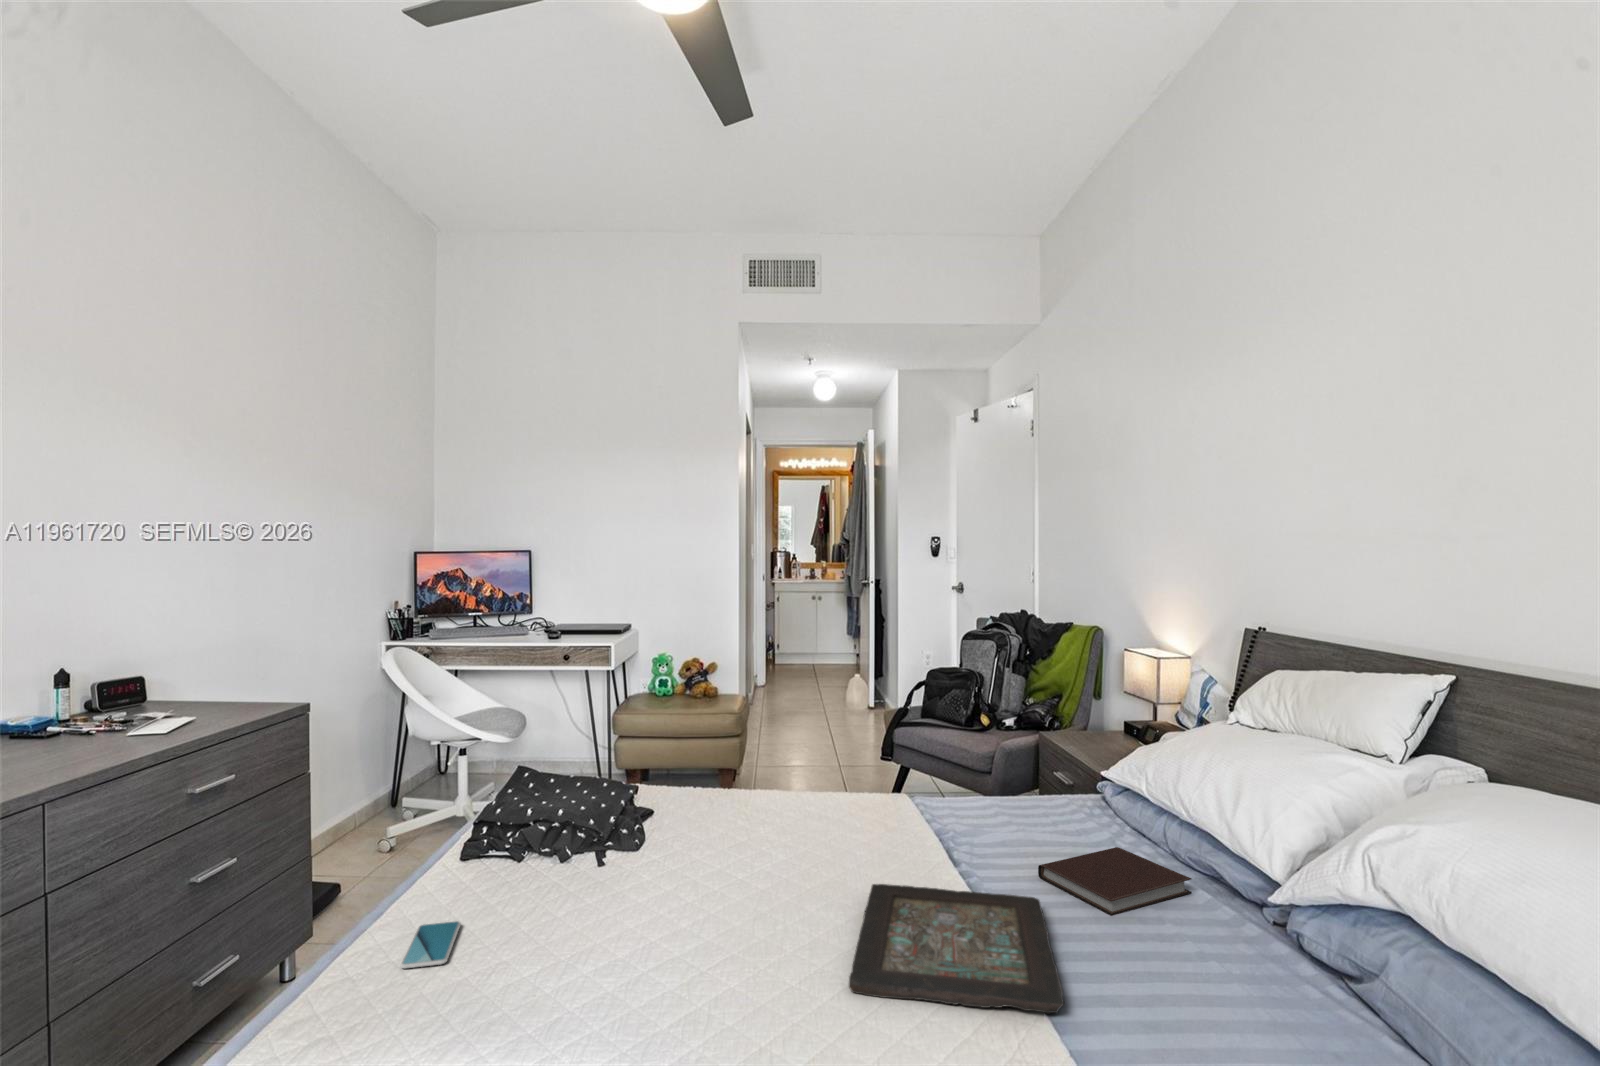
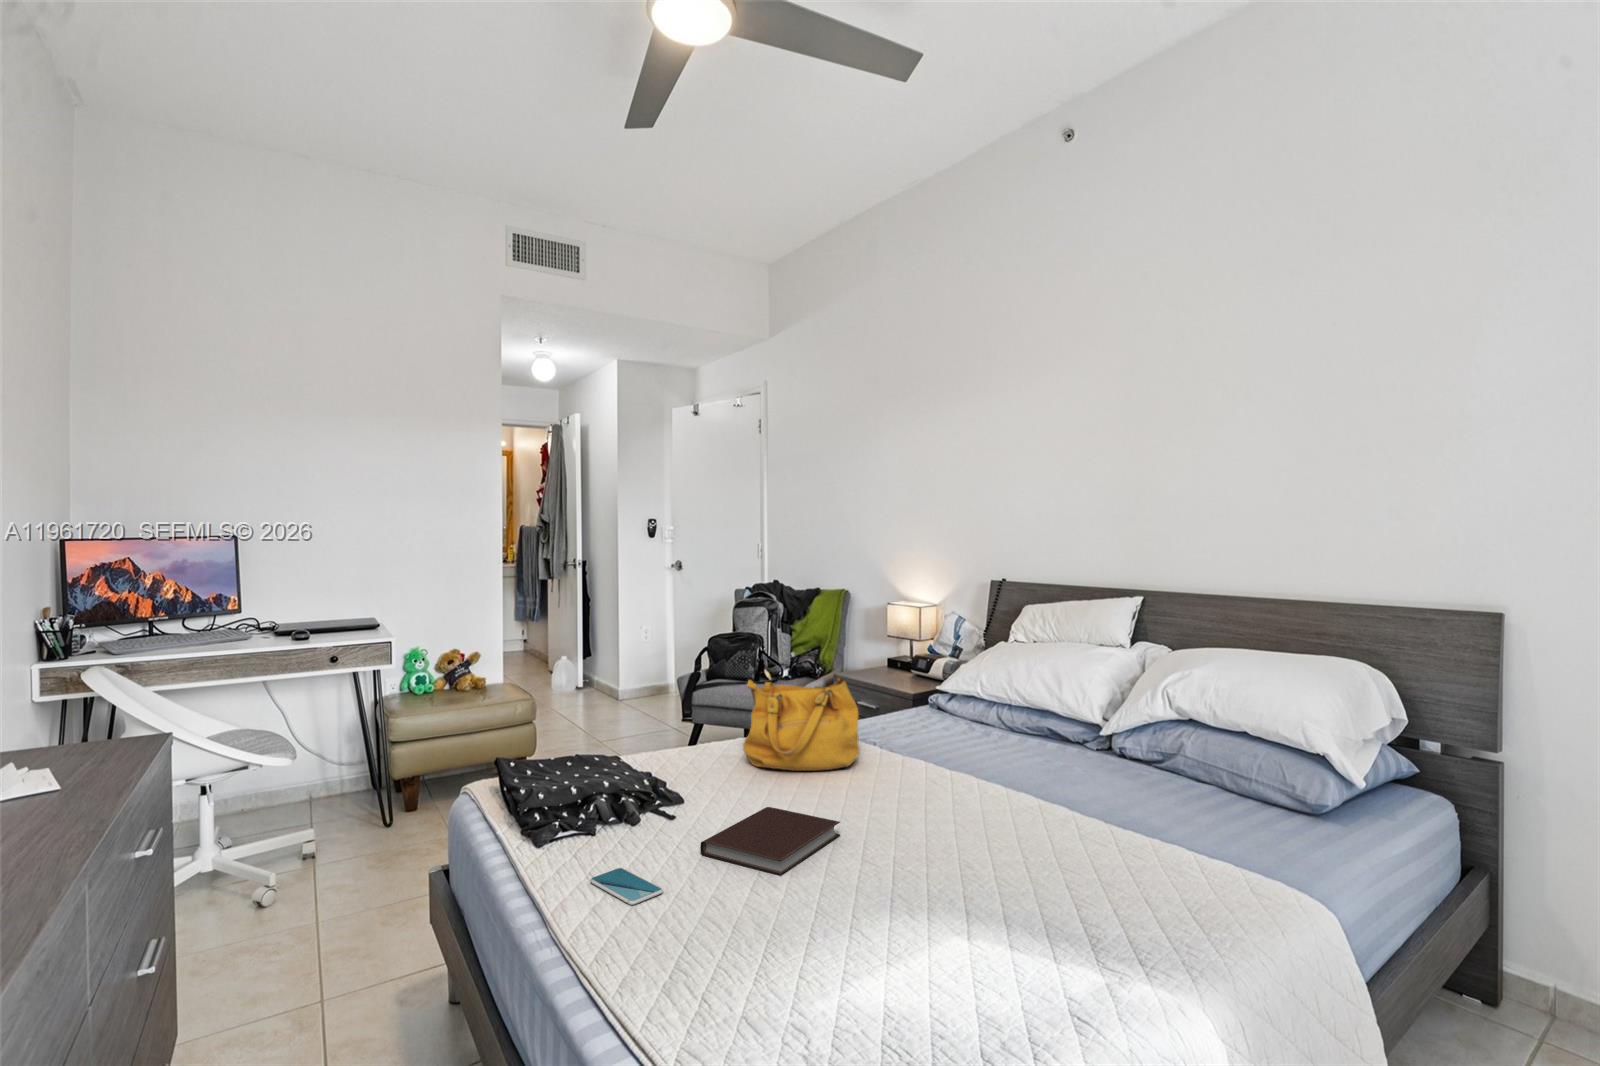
handbag: none [769,731,898,859] -> present [743,673,859,771]
notebook: present [1038,847,1192,916] -> present [700,807,840,876]
decorative tray: present [849,884,1064,1013] -> none [885,762,1077,831]

